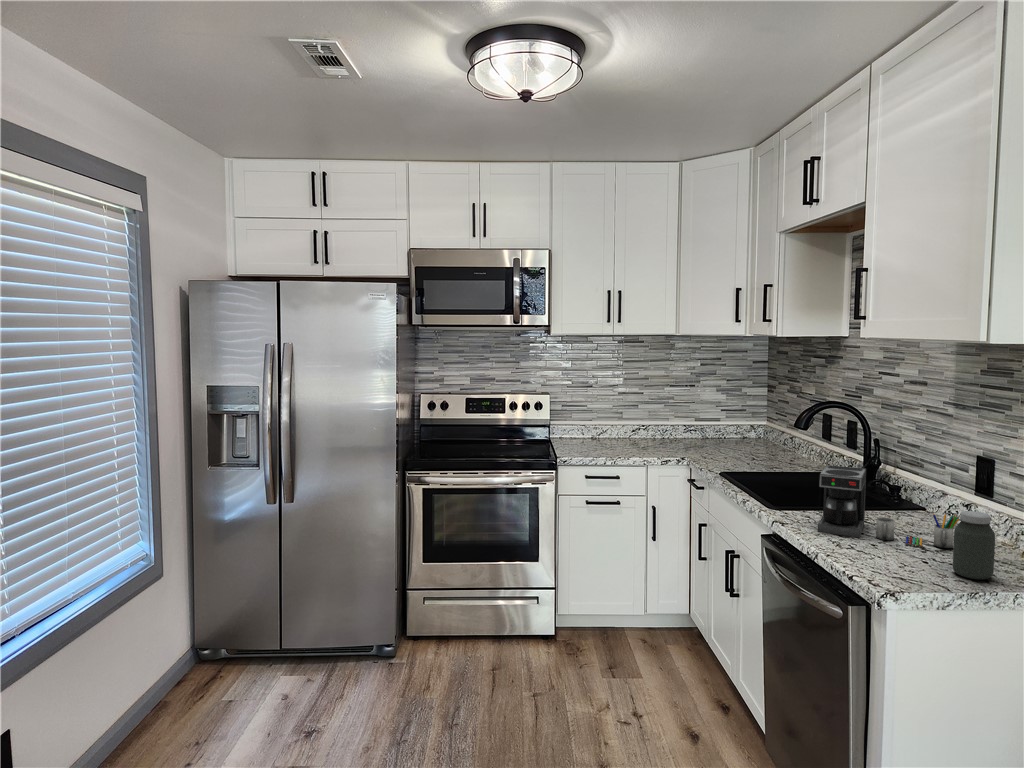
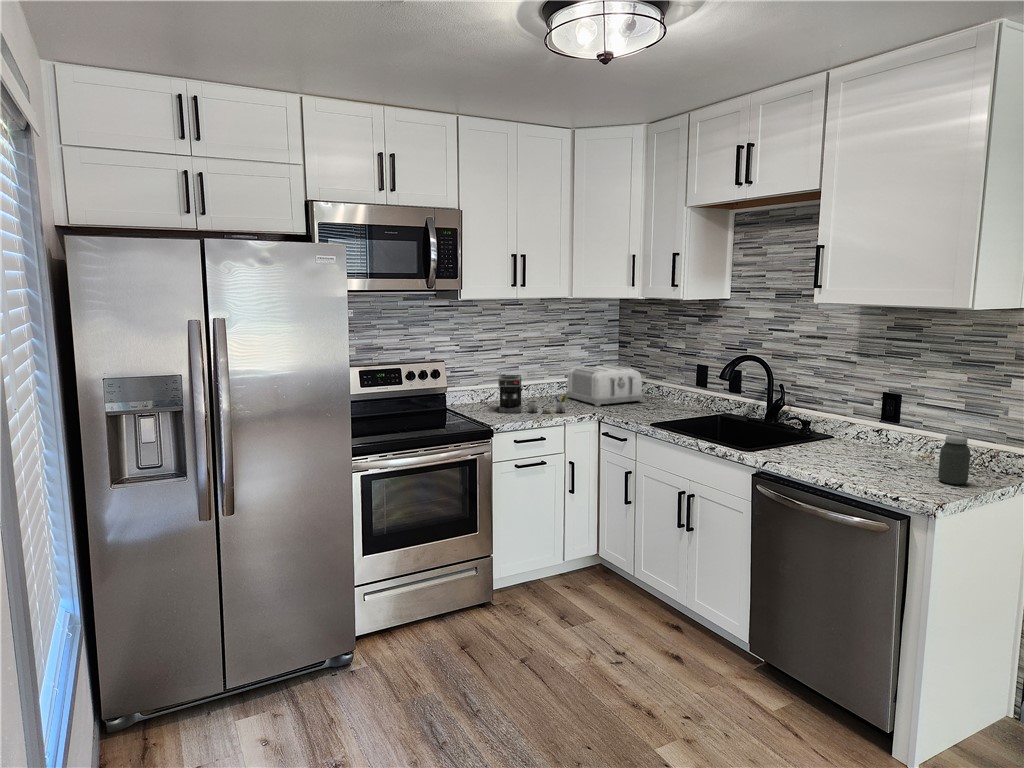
toaster: none [688,410,765,452] -> present [566,365,643,406]
coffee maker: present [818,465,960,548] -> present [498,375,568,413]

